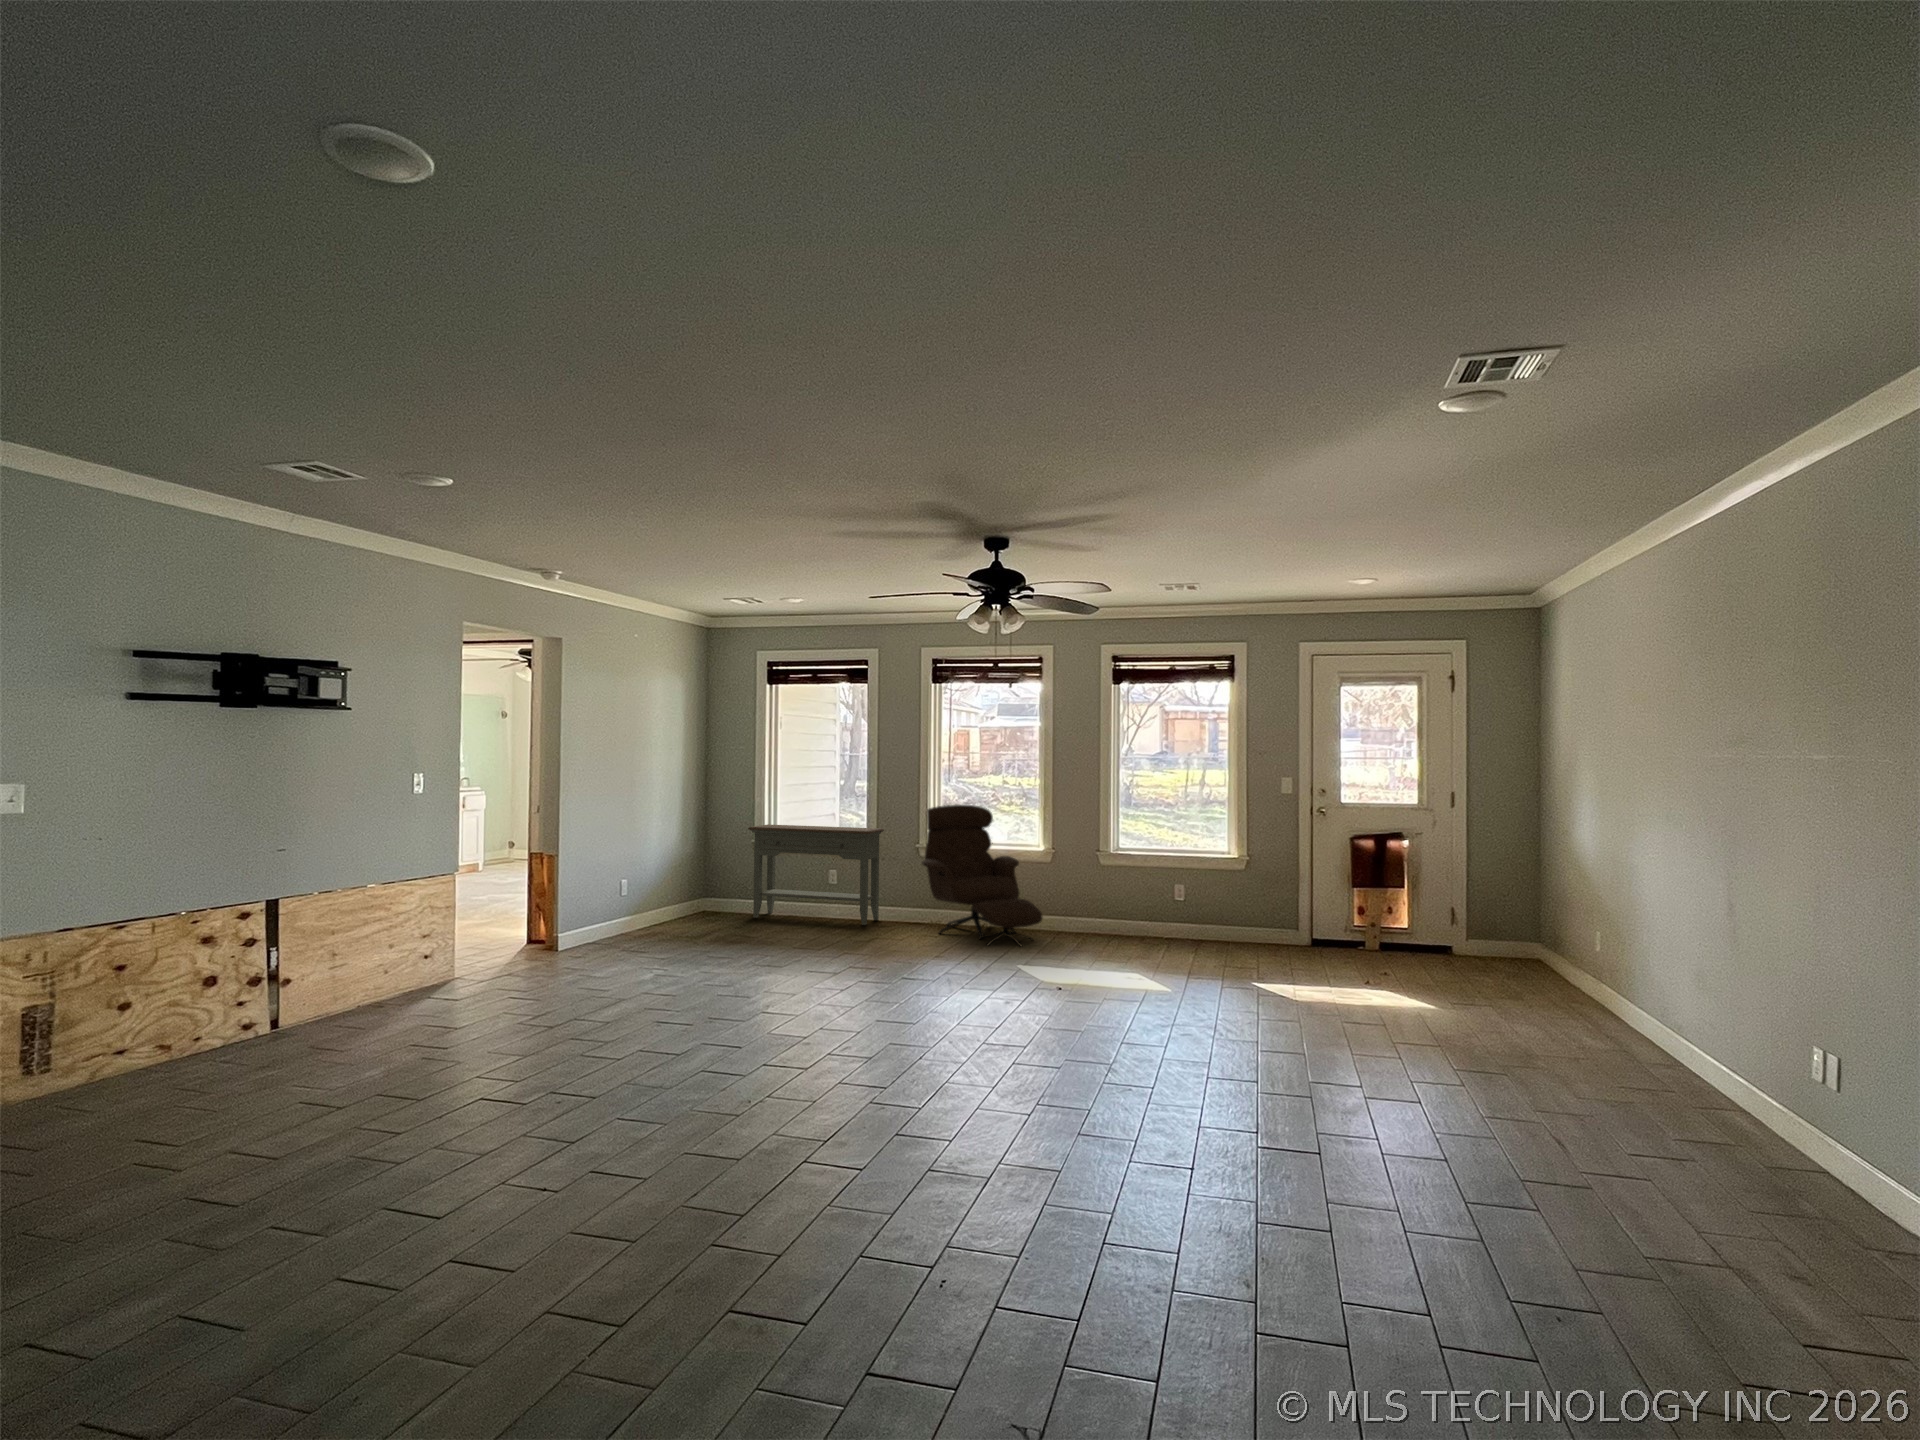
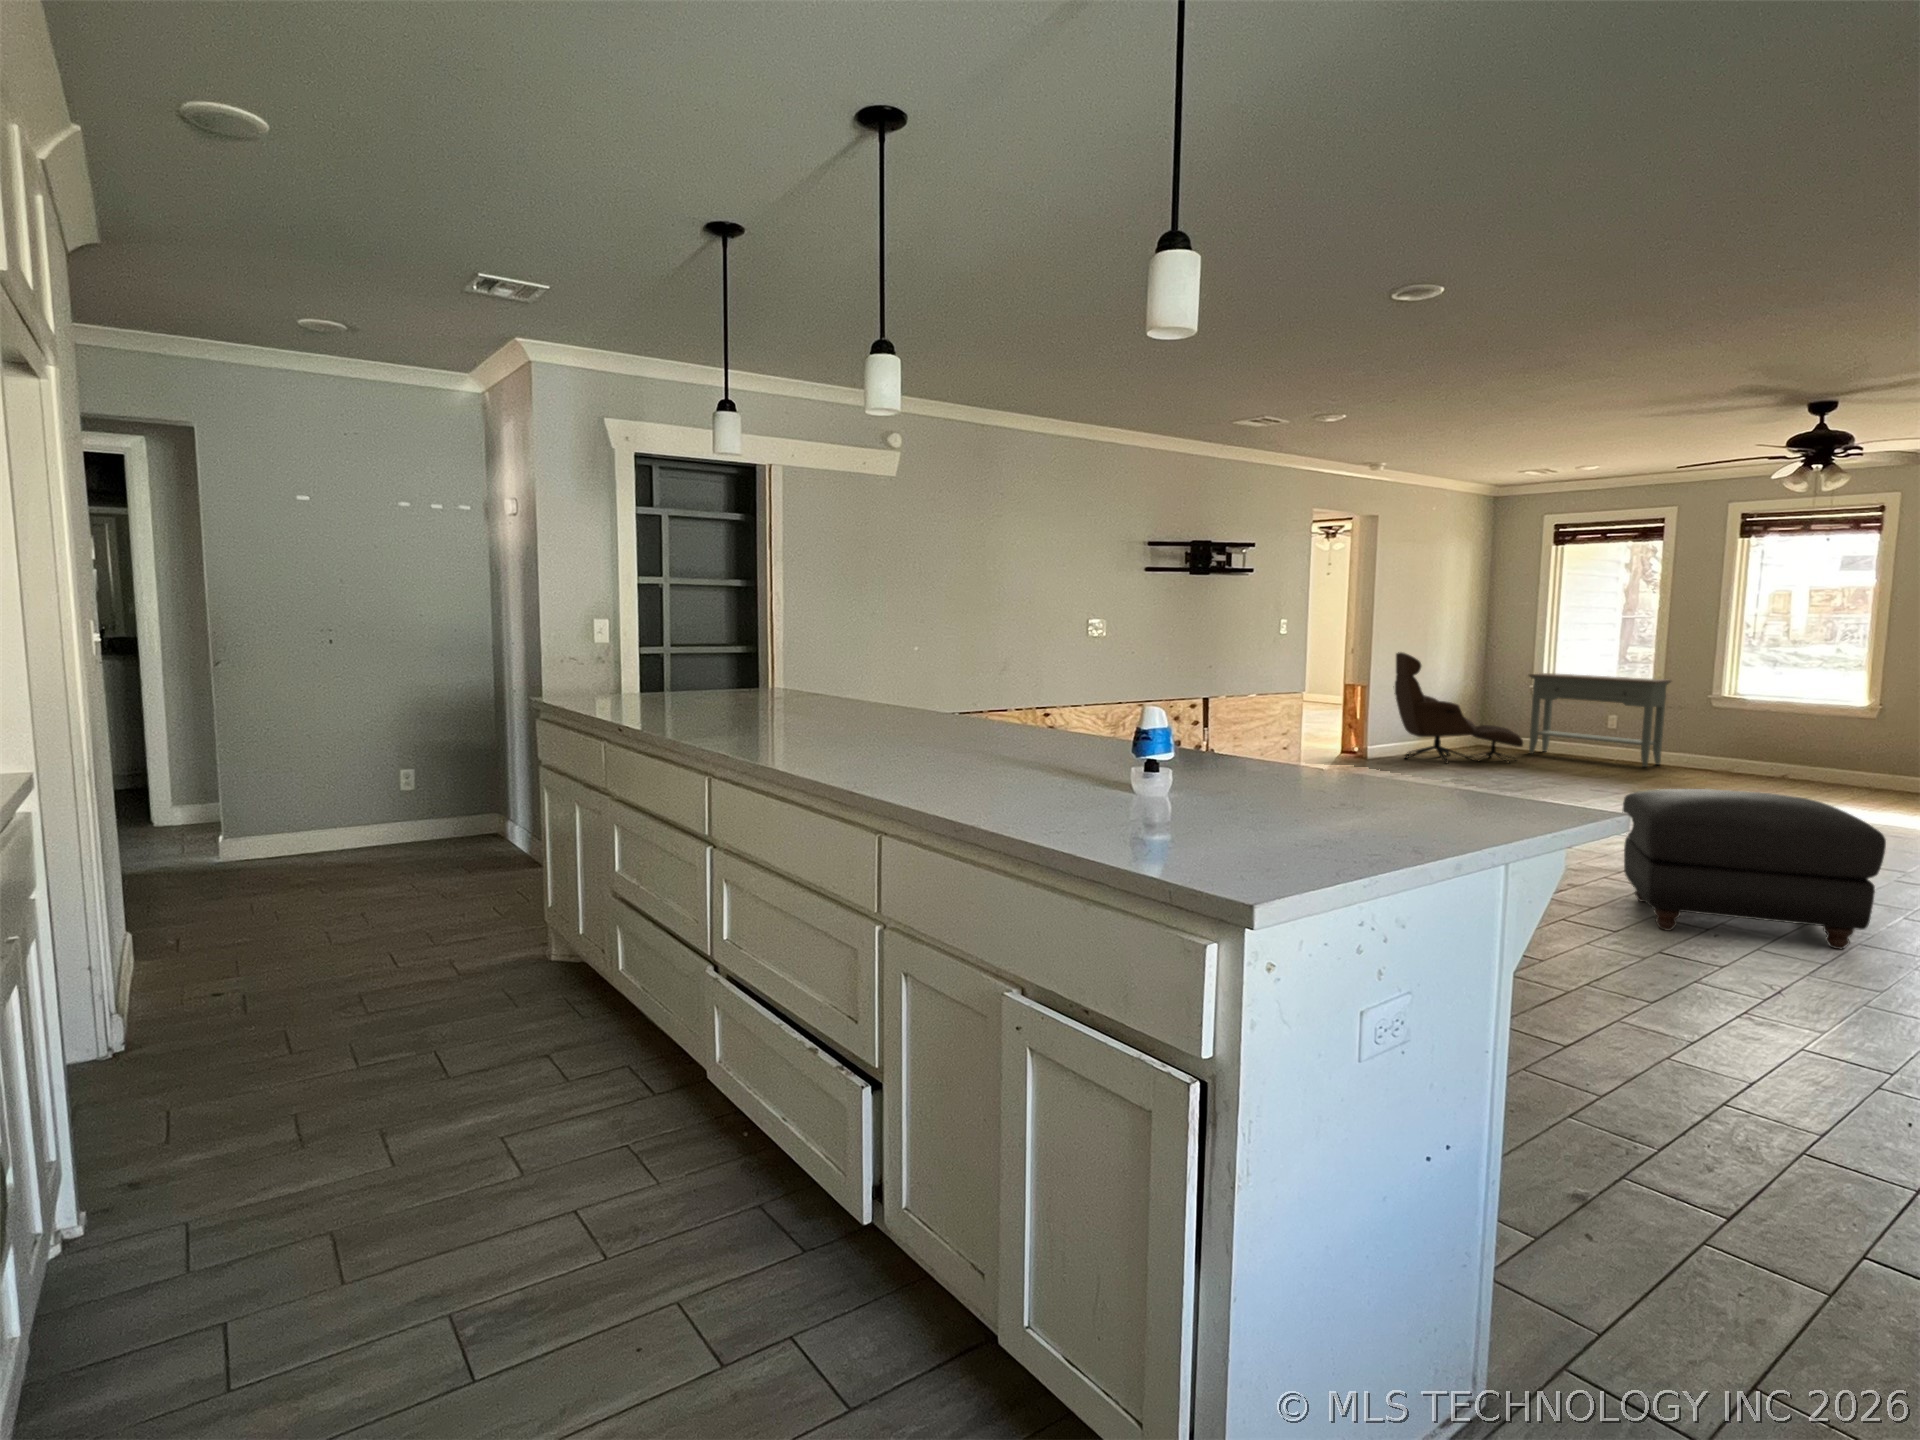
lounge chair: present [922,805,1043,946] -> present [1395,652,1523,763]
ottoman: none [818,1027,1125,1289] -> present [1623,789,1886,949]

